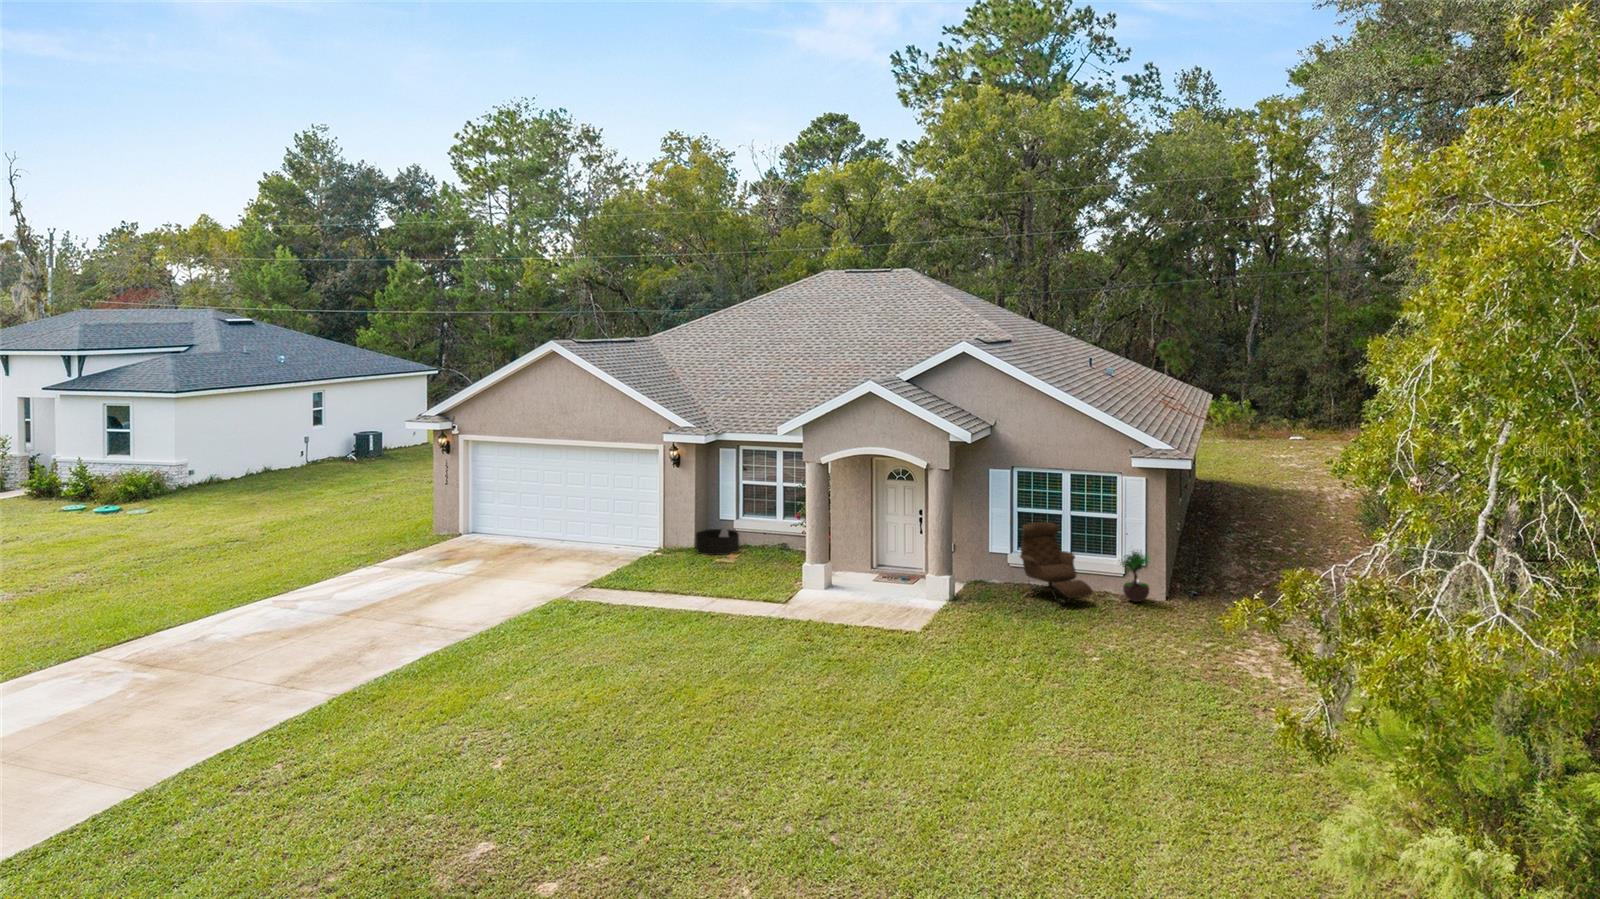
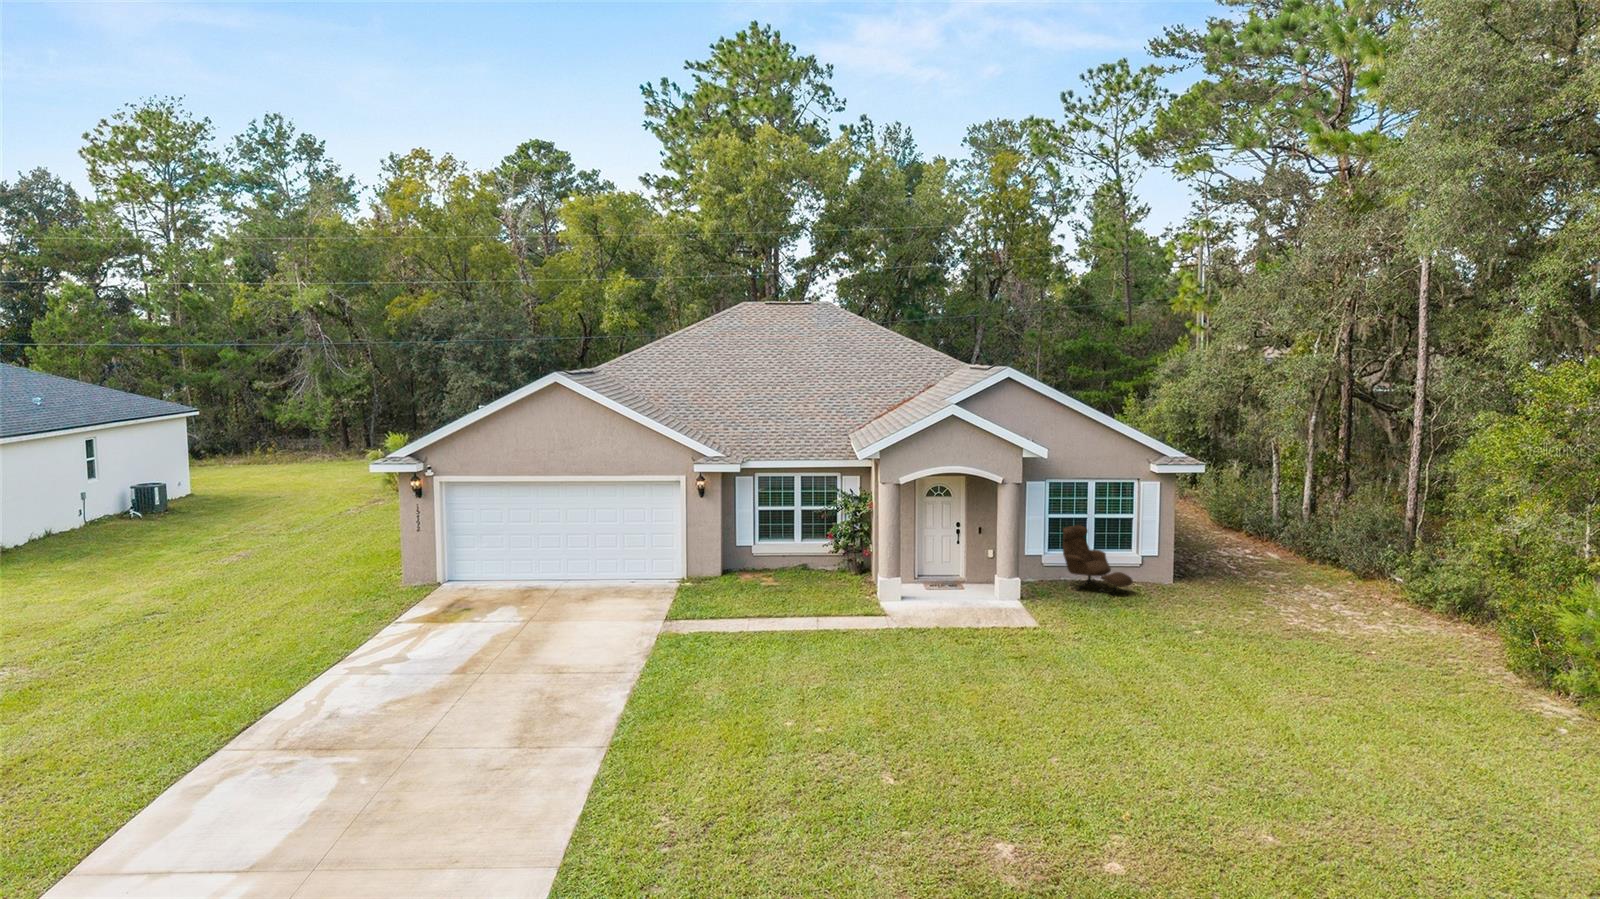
basket: present [696,529,739,555] -> none [725,556,769,582]
potted tree: present [1121,550,1150,602] -> none [1146,539,1176,587]

